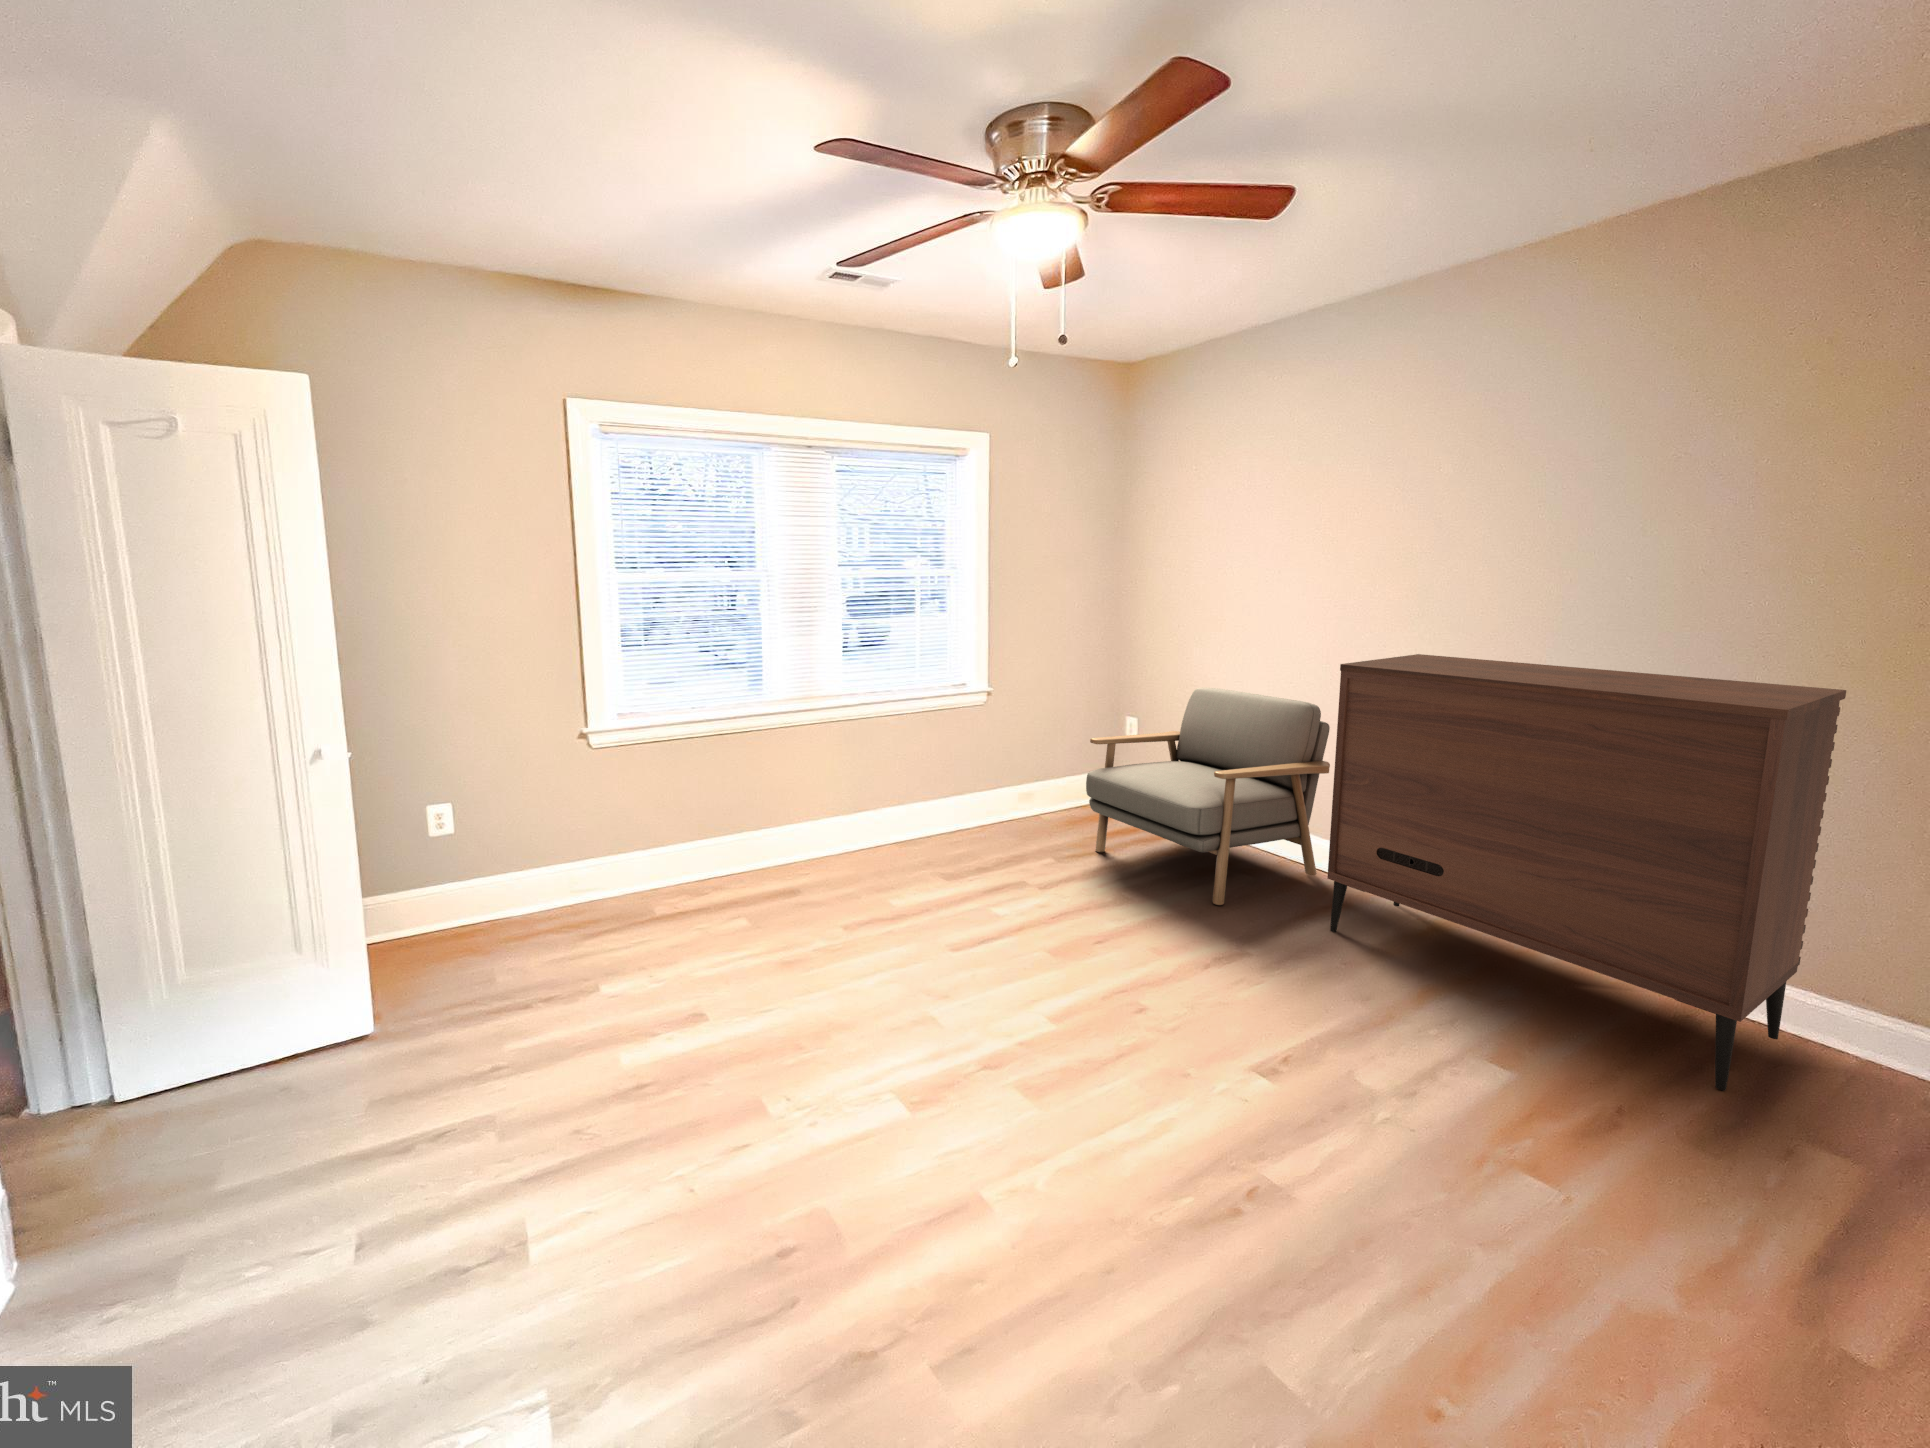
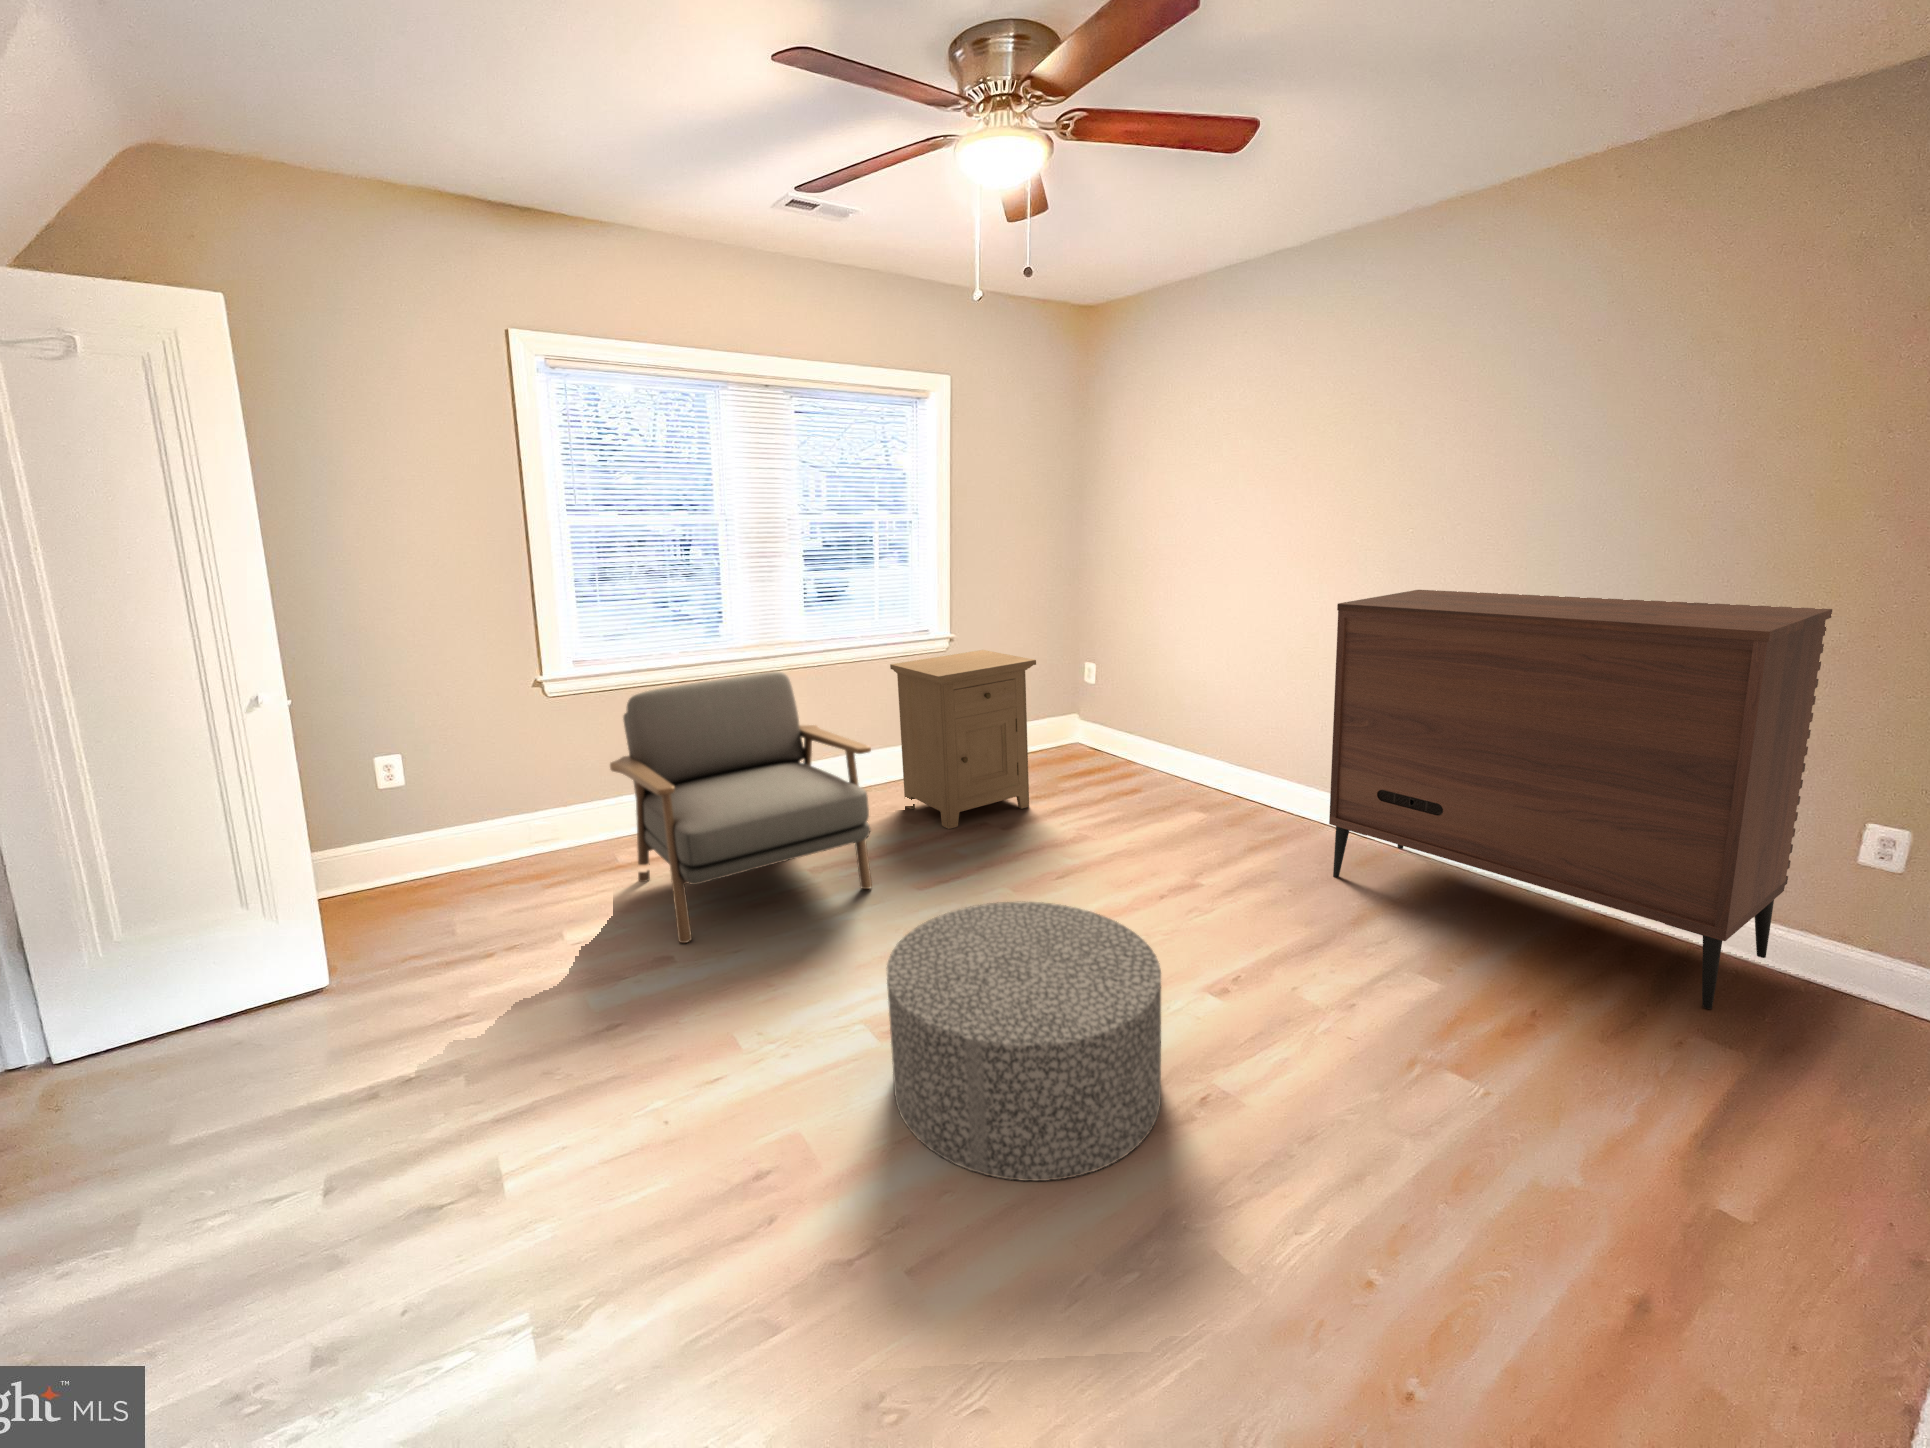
armchair: present [1086,688,1330,905] -> present [610,672,872,943]
nightstand: none [906,694,1044,864] -> present [890,650,1036,829]
ottoman: none [890,941,1164,1233] -> present [887,902,1161,1181]

